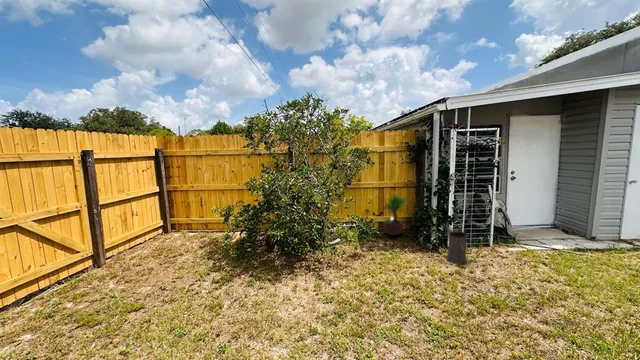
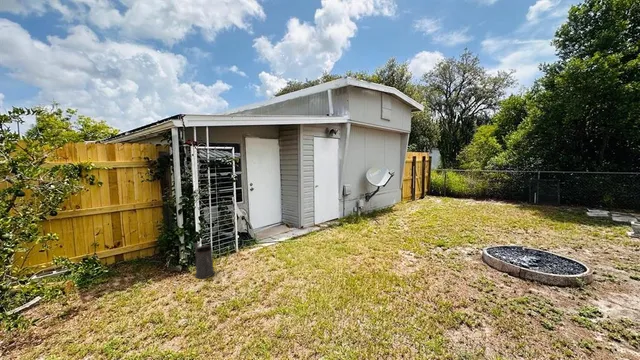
potted tree: present [384,195,407,235] -> none [115,215,152,266]

